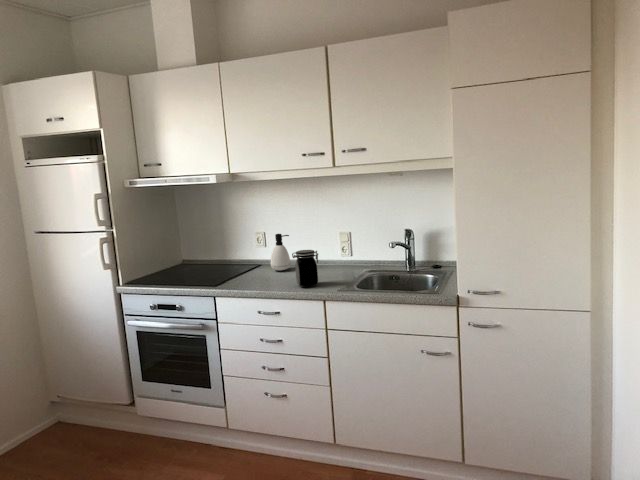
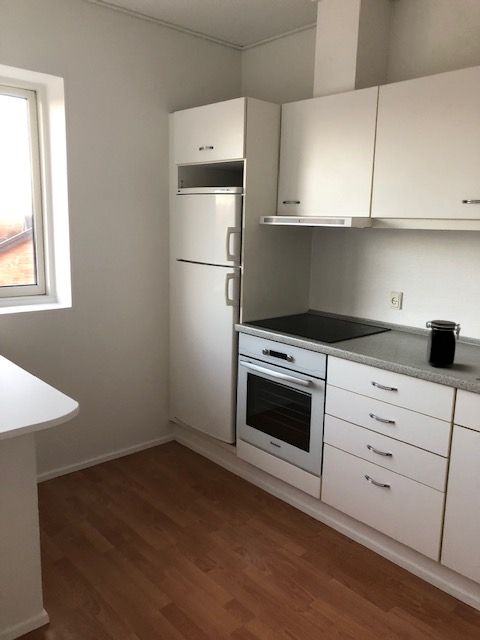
soap dispenser: present [271,234,291,271] -> none [401,296,430,340]

